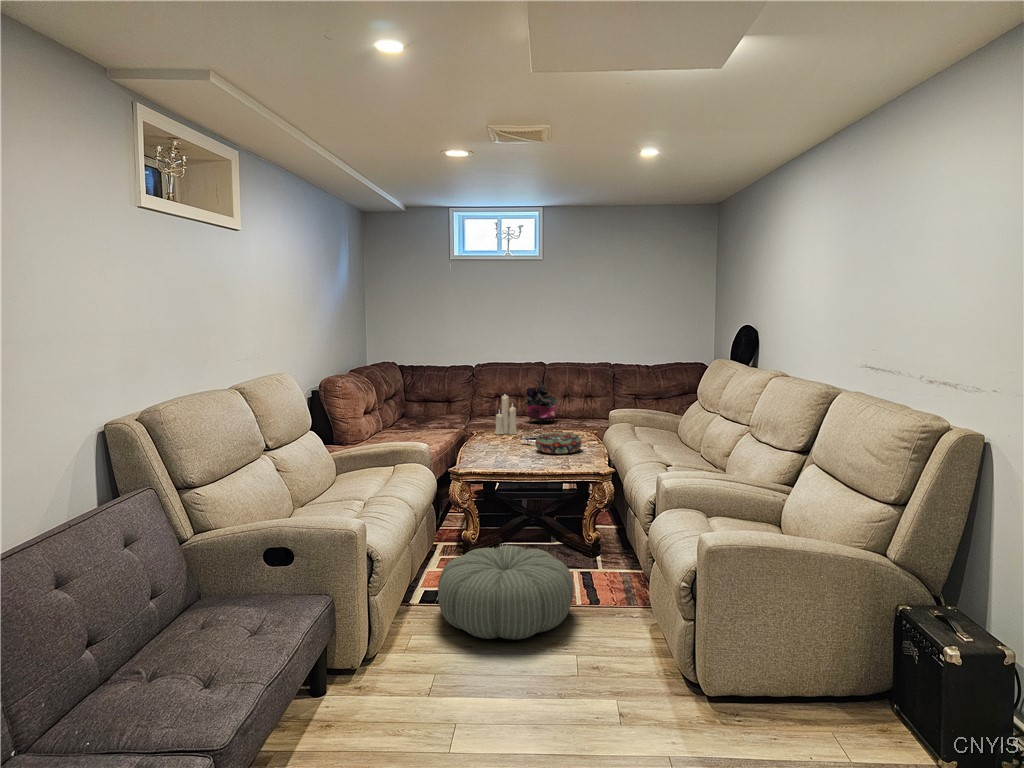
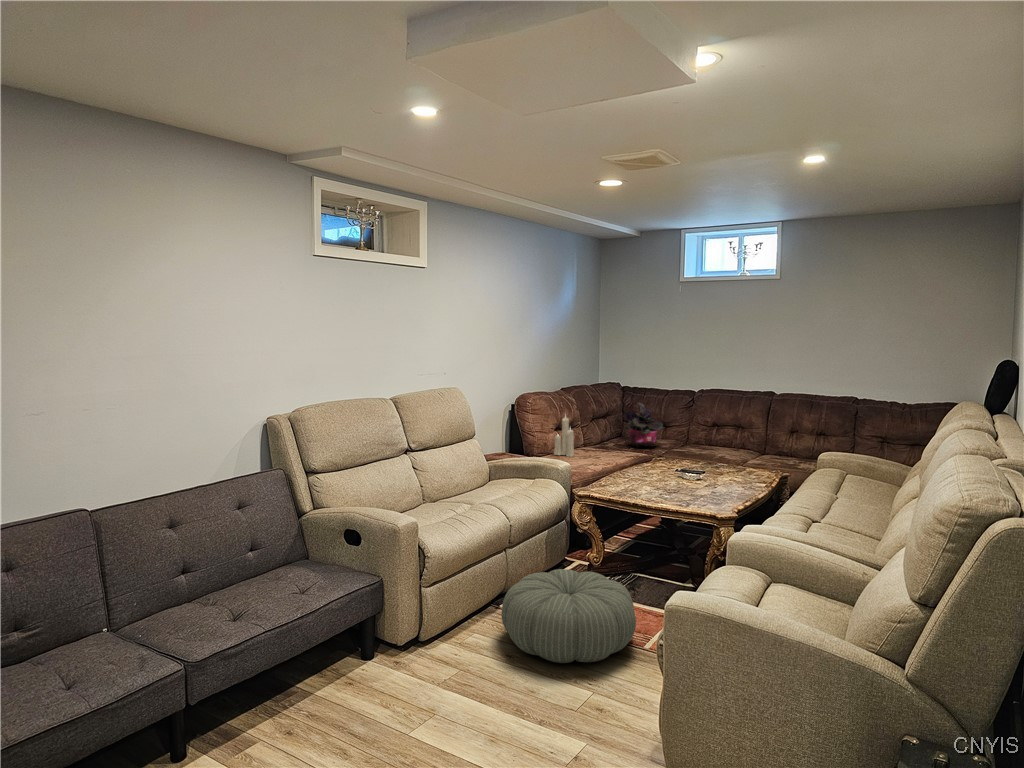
potted plant: present [525,378,558,423] -> present [625,402,663,447]
candle: present [495,395,517,434] -> present [554,417,574,457]
decorative bowl: present [535,433,582,454] -> none [686,468,738,492]

